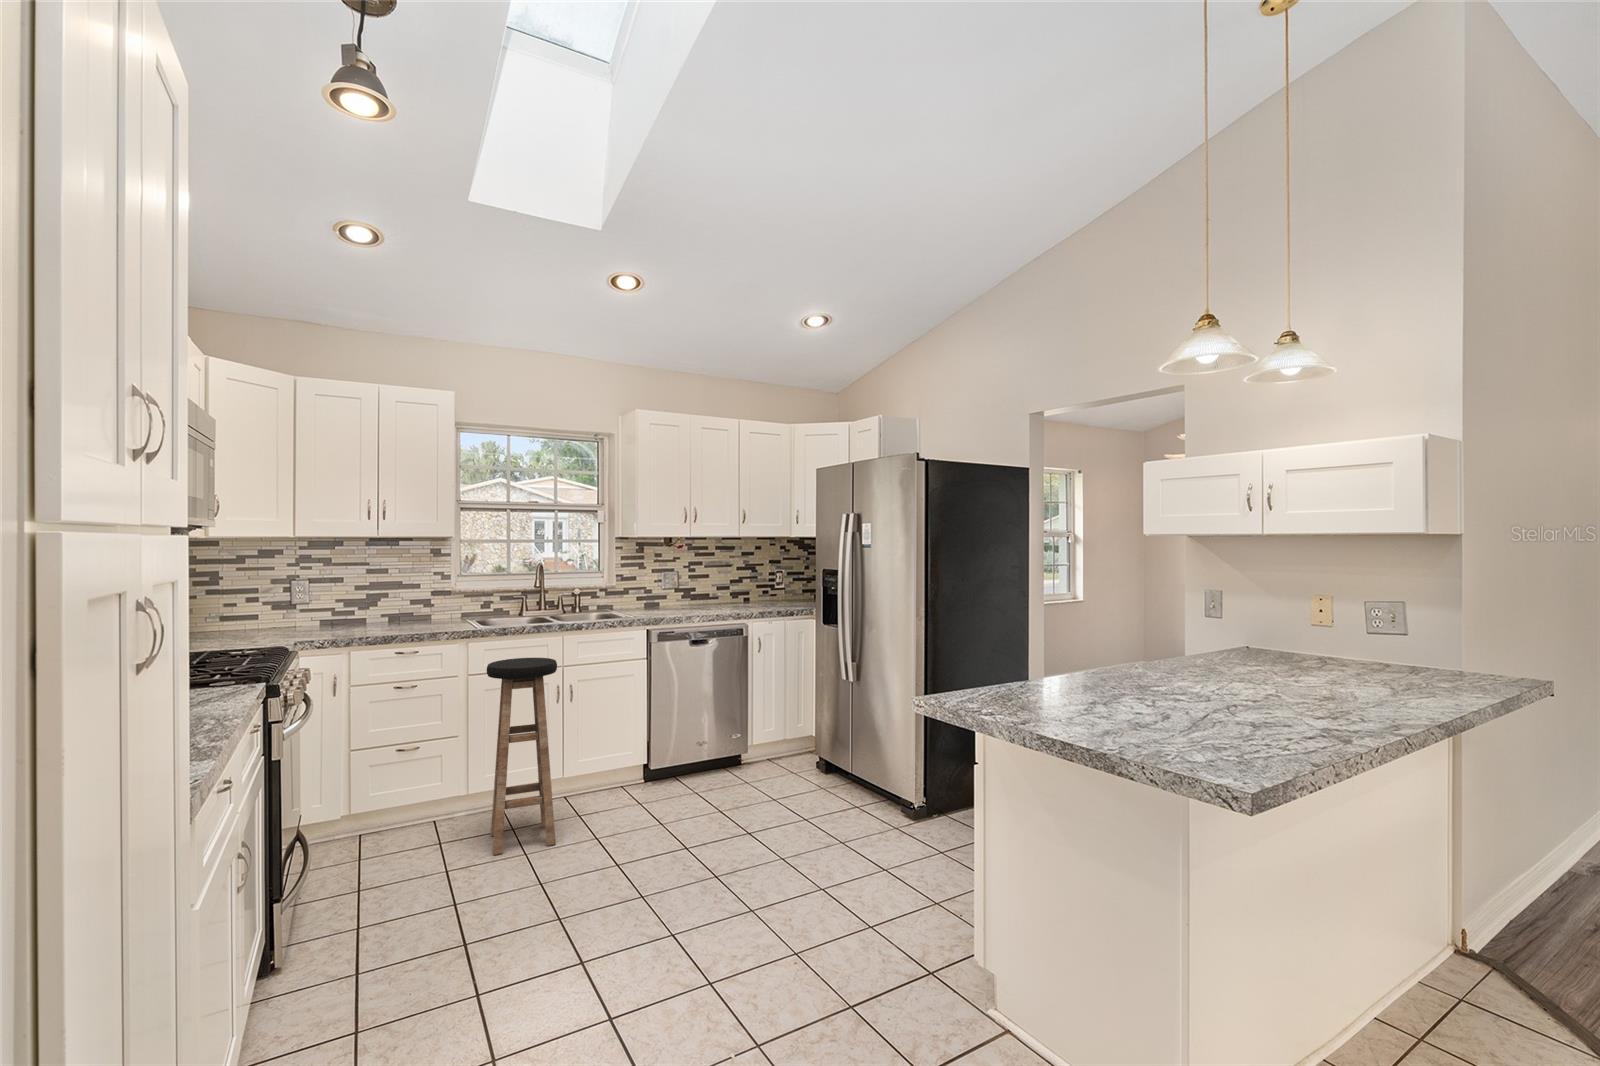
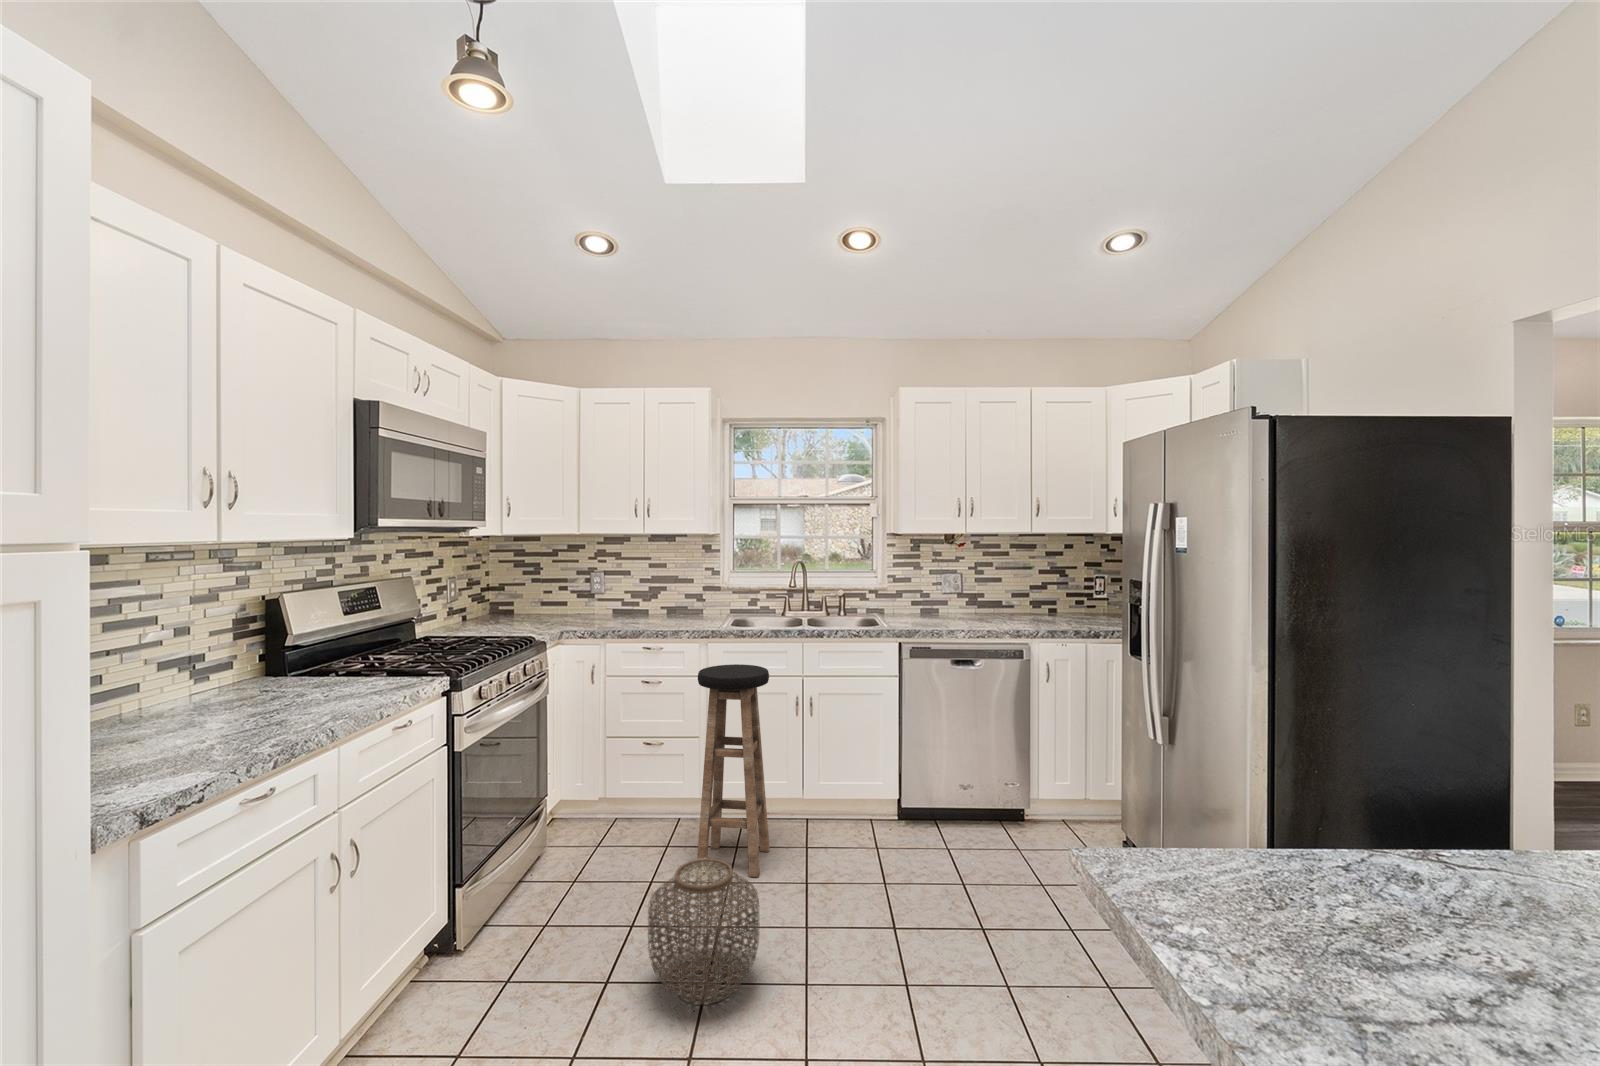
woven basket: none [518,811,616,929] -> present [648,858,759,1005]

